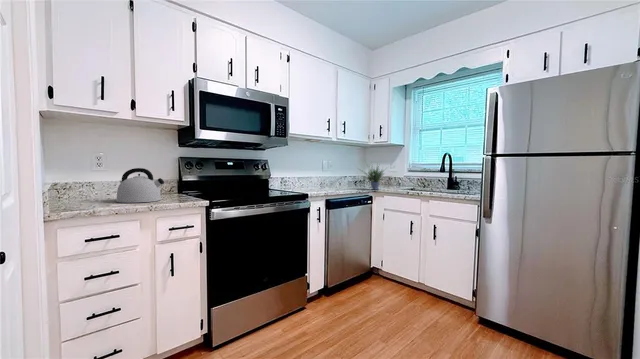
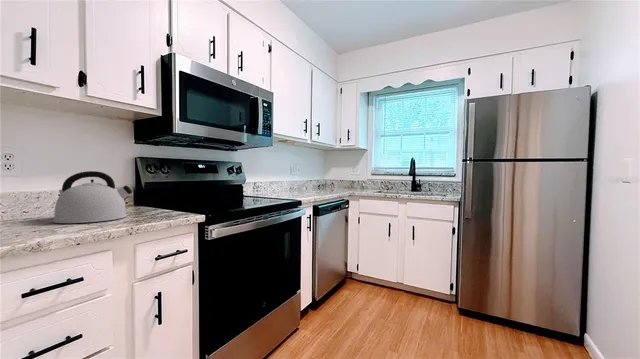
potted plant: present [364,166,385,190] -> none [331,162,367,194]

